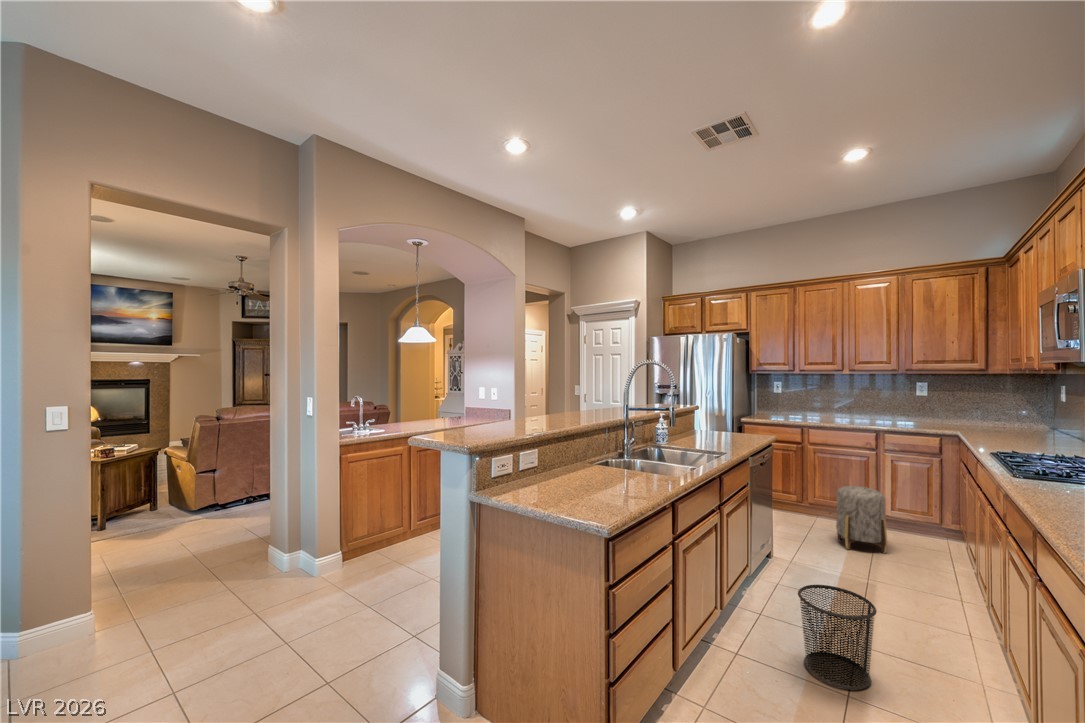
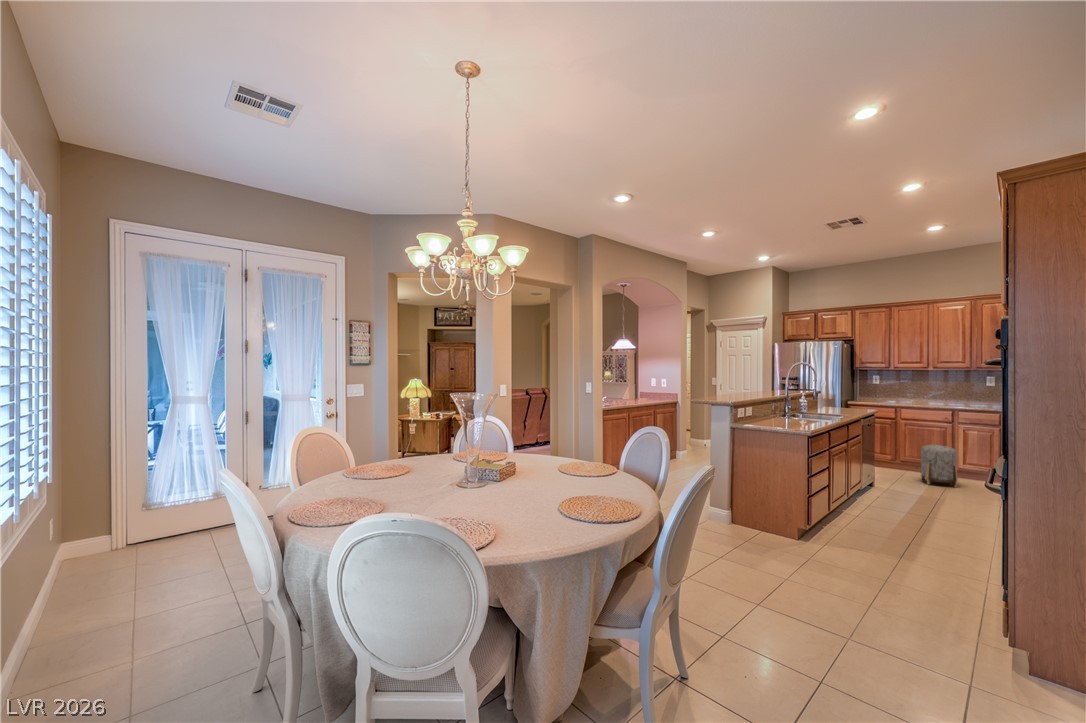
waste bin: present [798,585,877,690] -> none [894,482,939,529]

